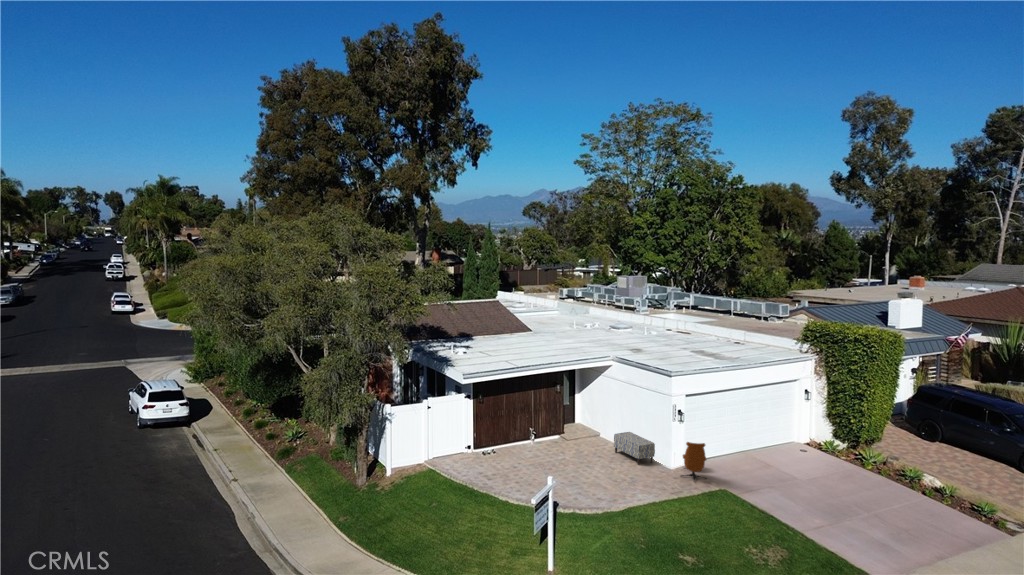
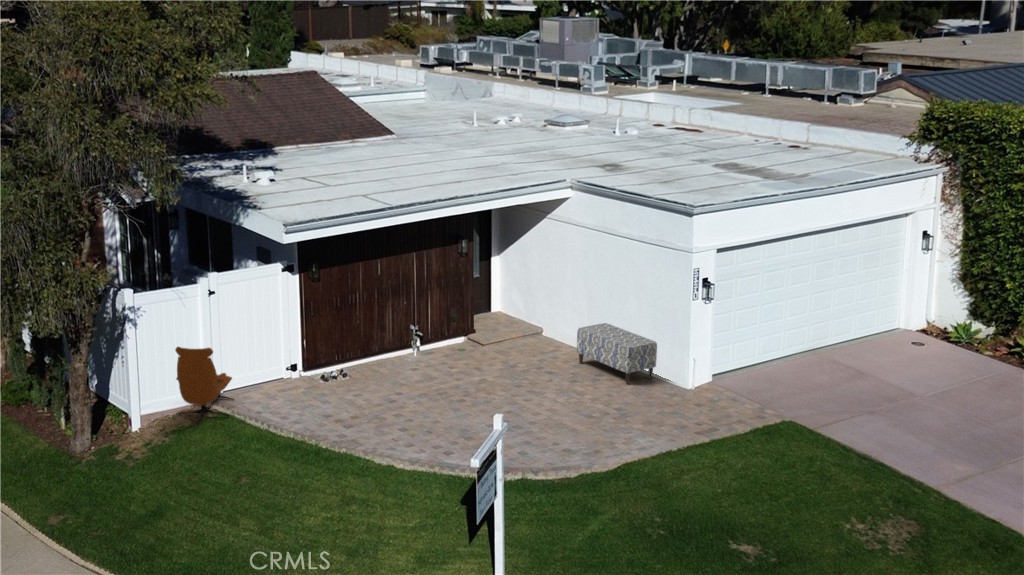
lounge chair: present [683,442,707,480] -> present [175,347,234,425]

